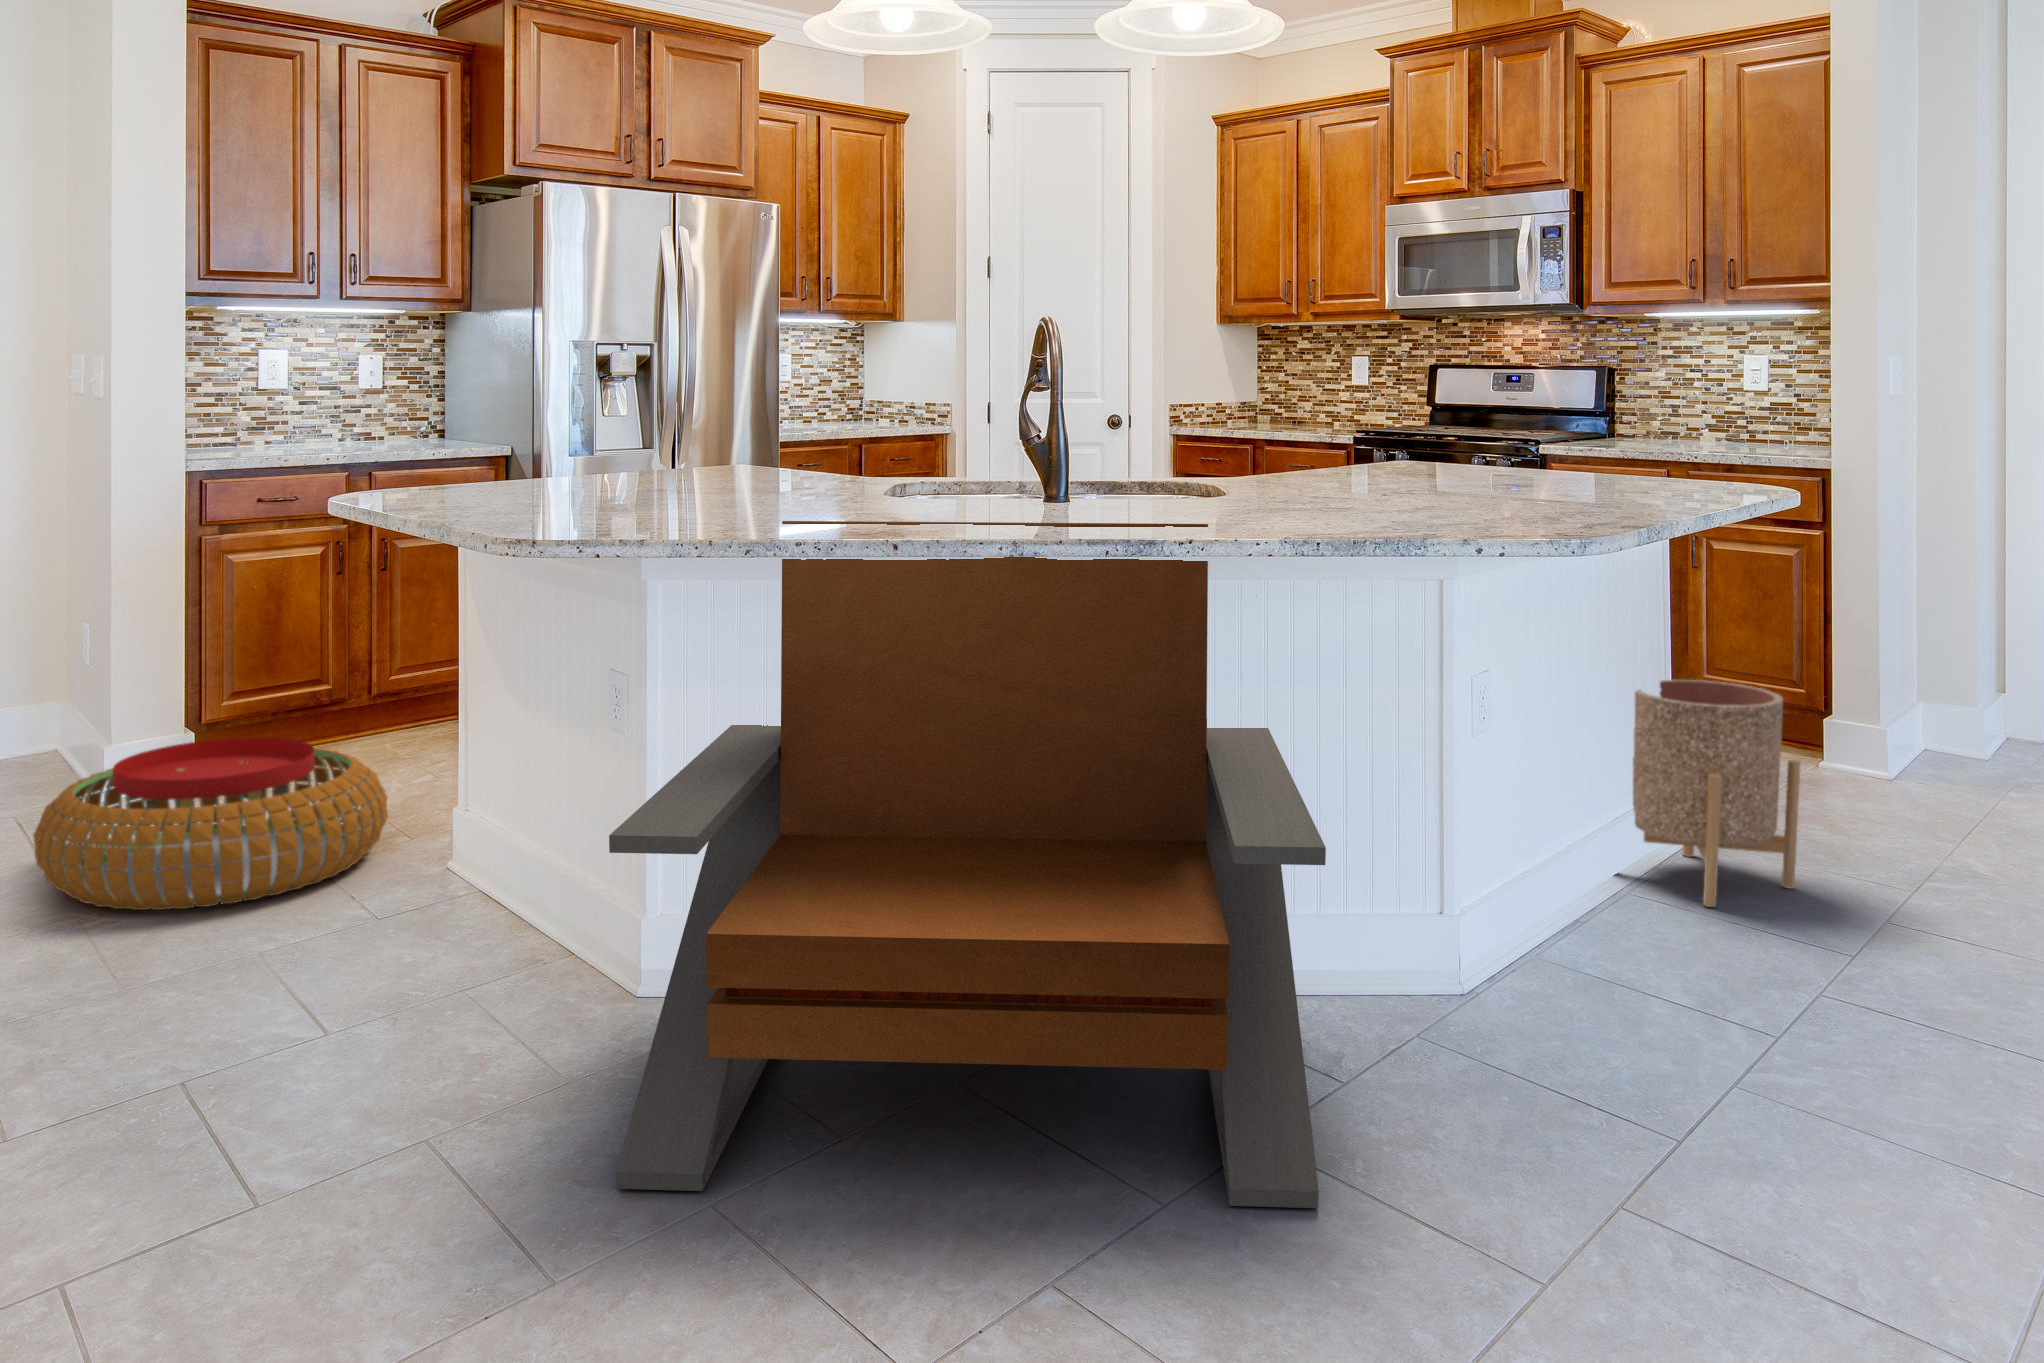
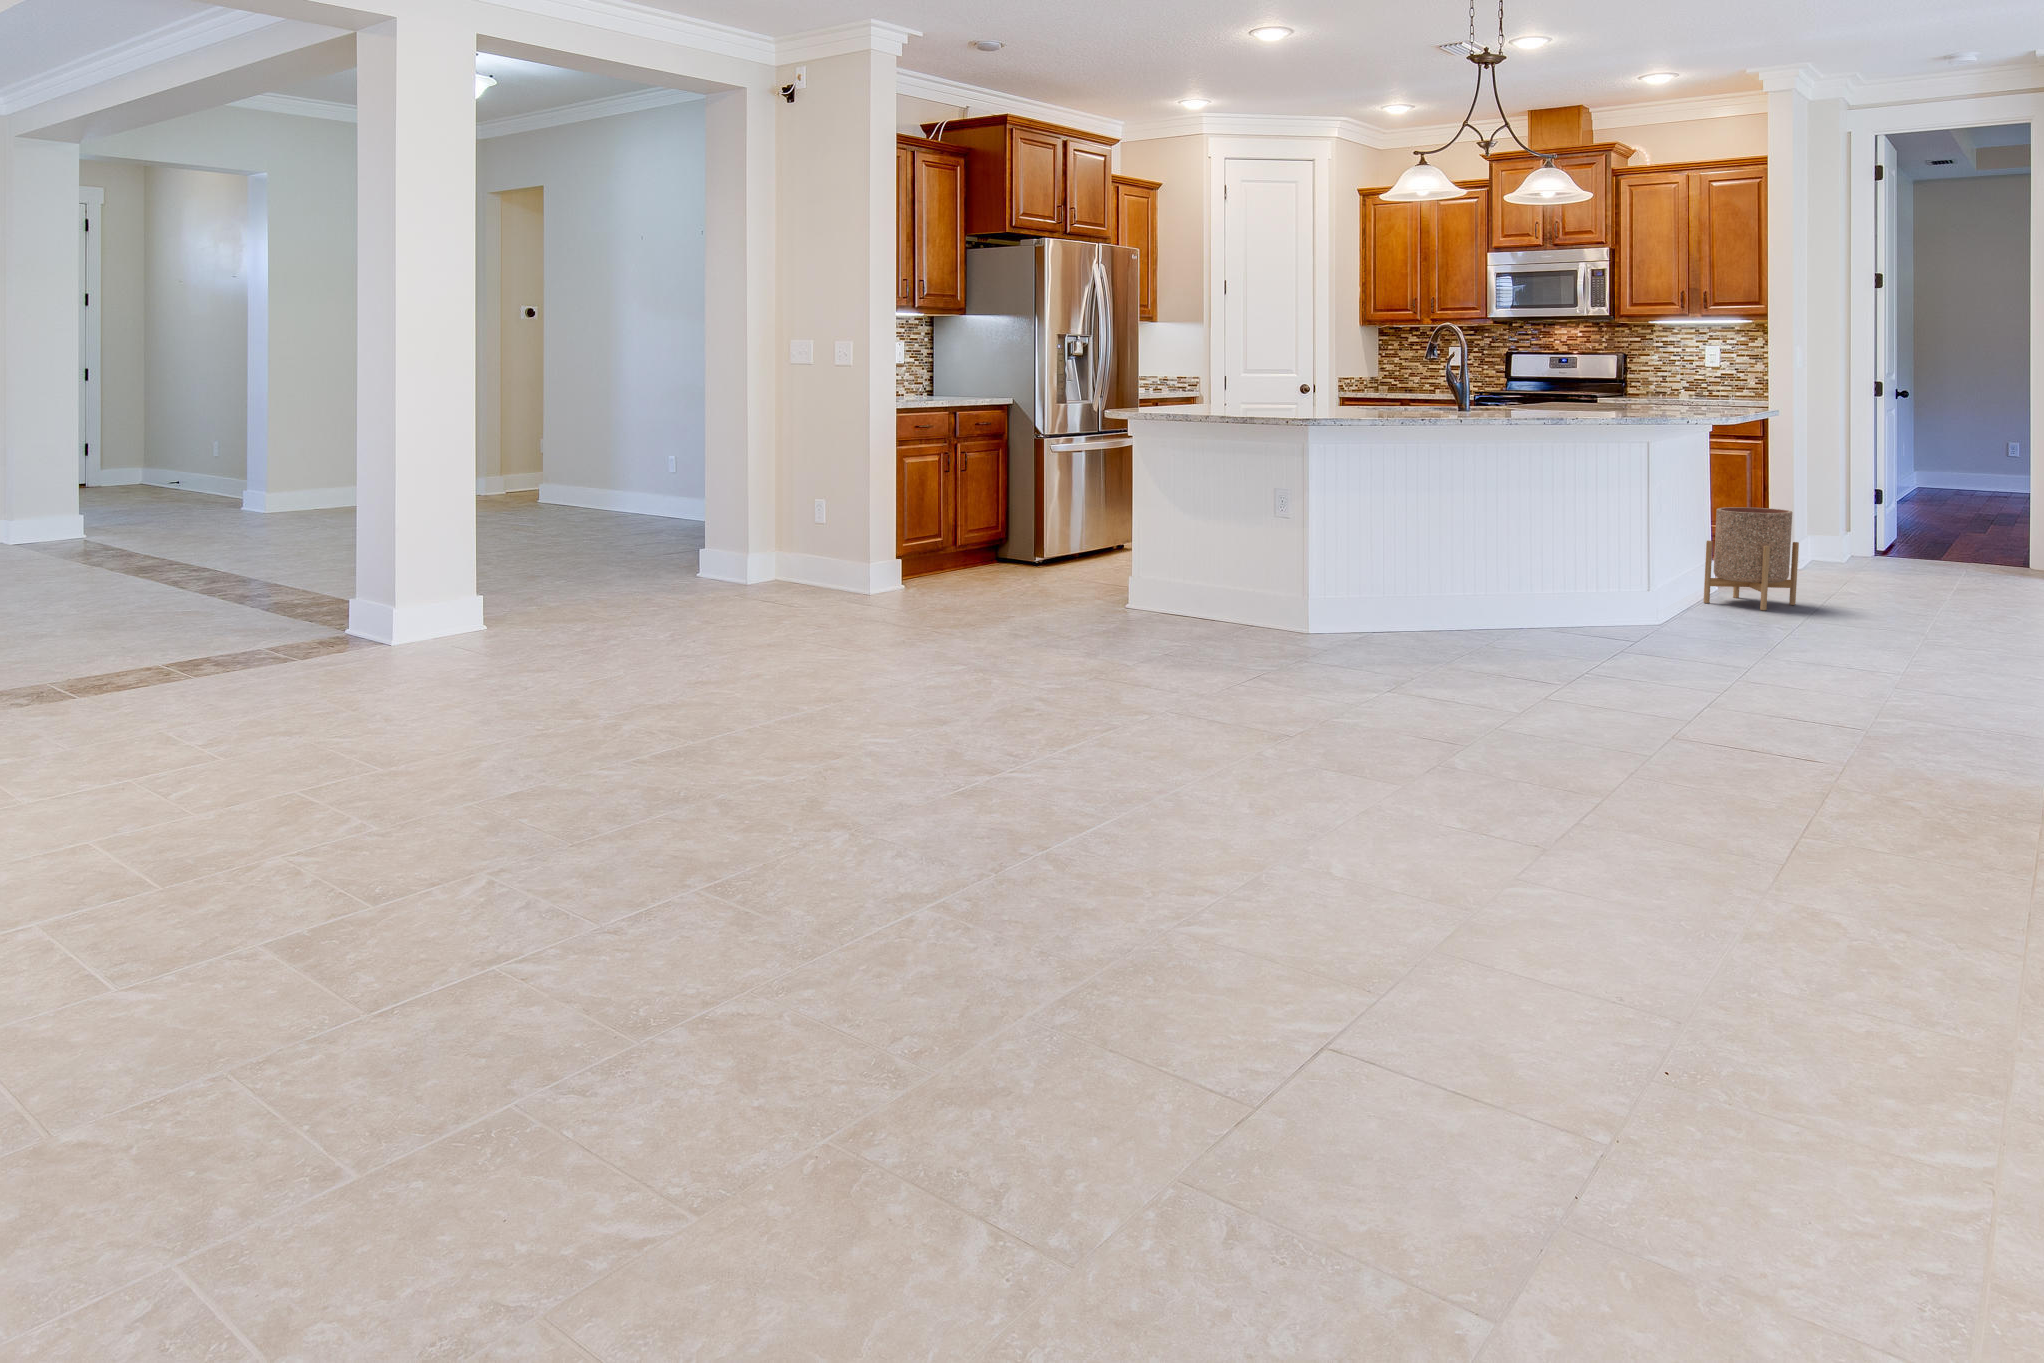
lounge chair: present [609,521,1326,1208] -> none [1364,416,1709,678]
pouf: present [33,737,388,910] -> none [930,552,1098,629]

